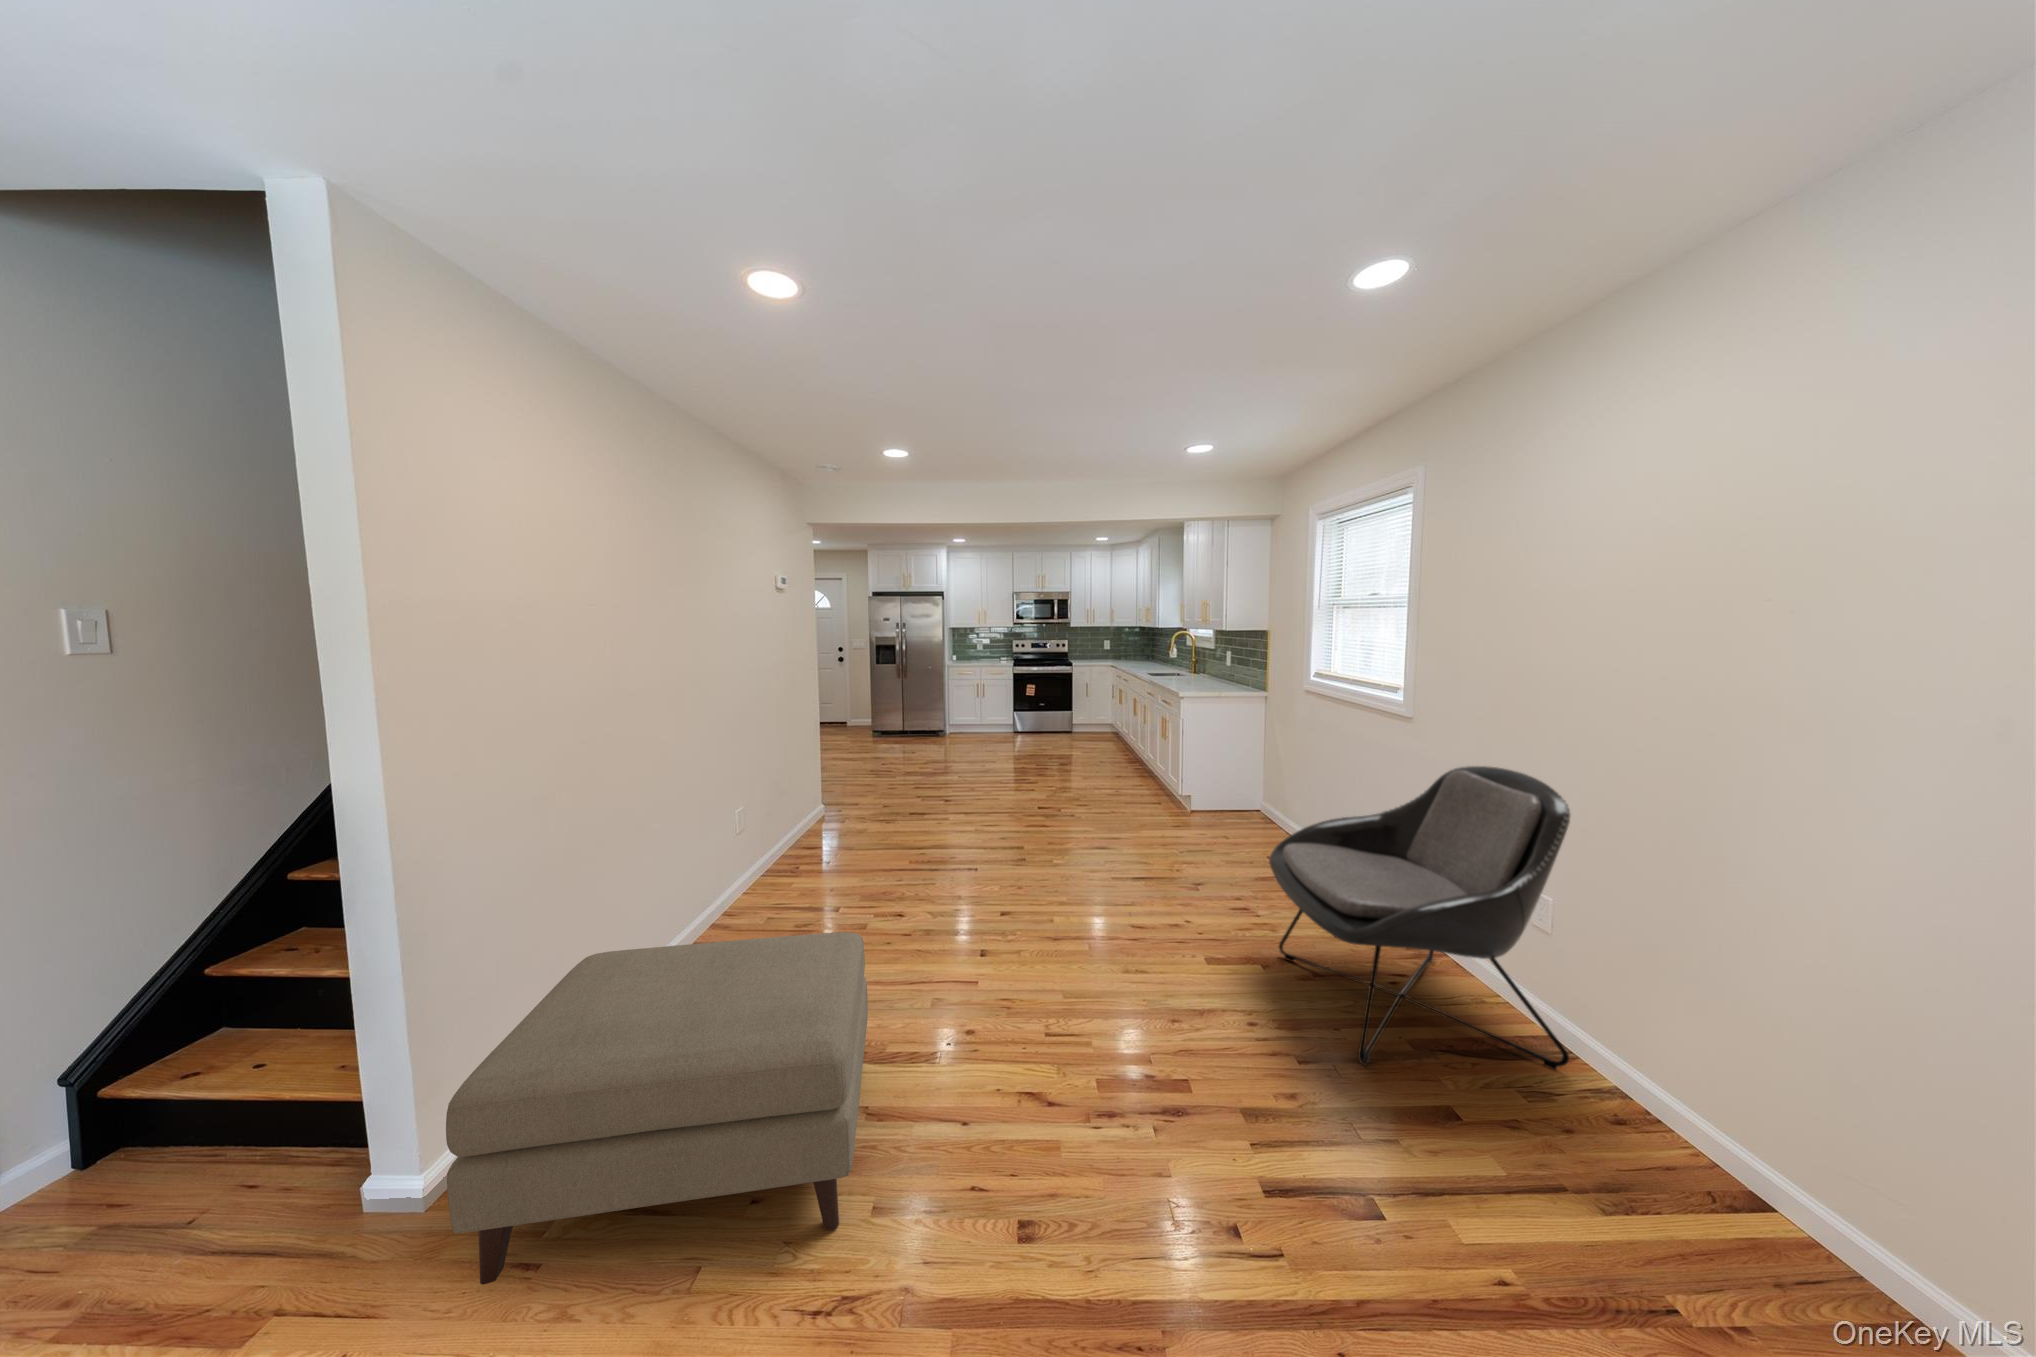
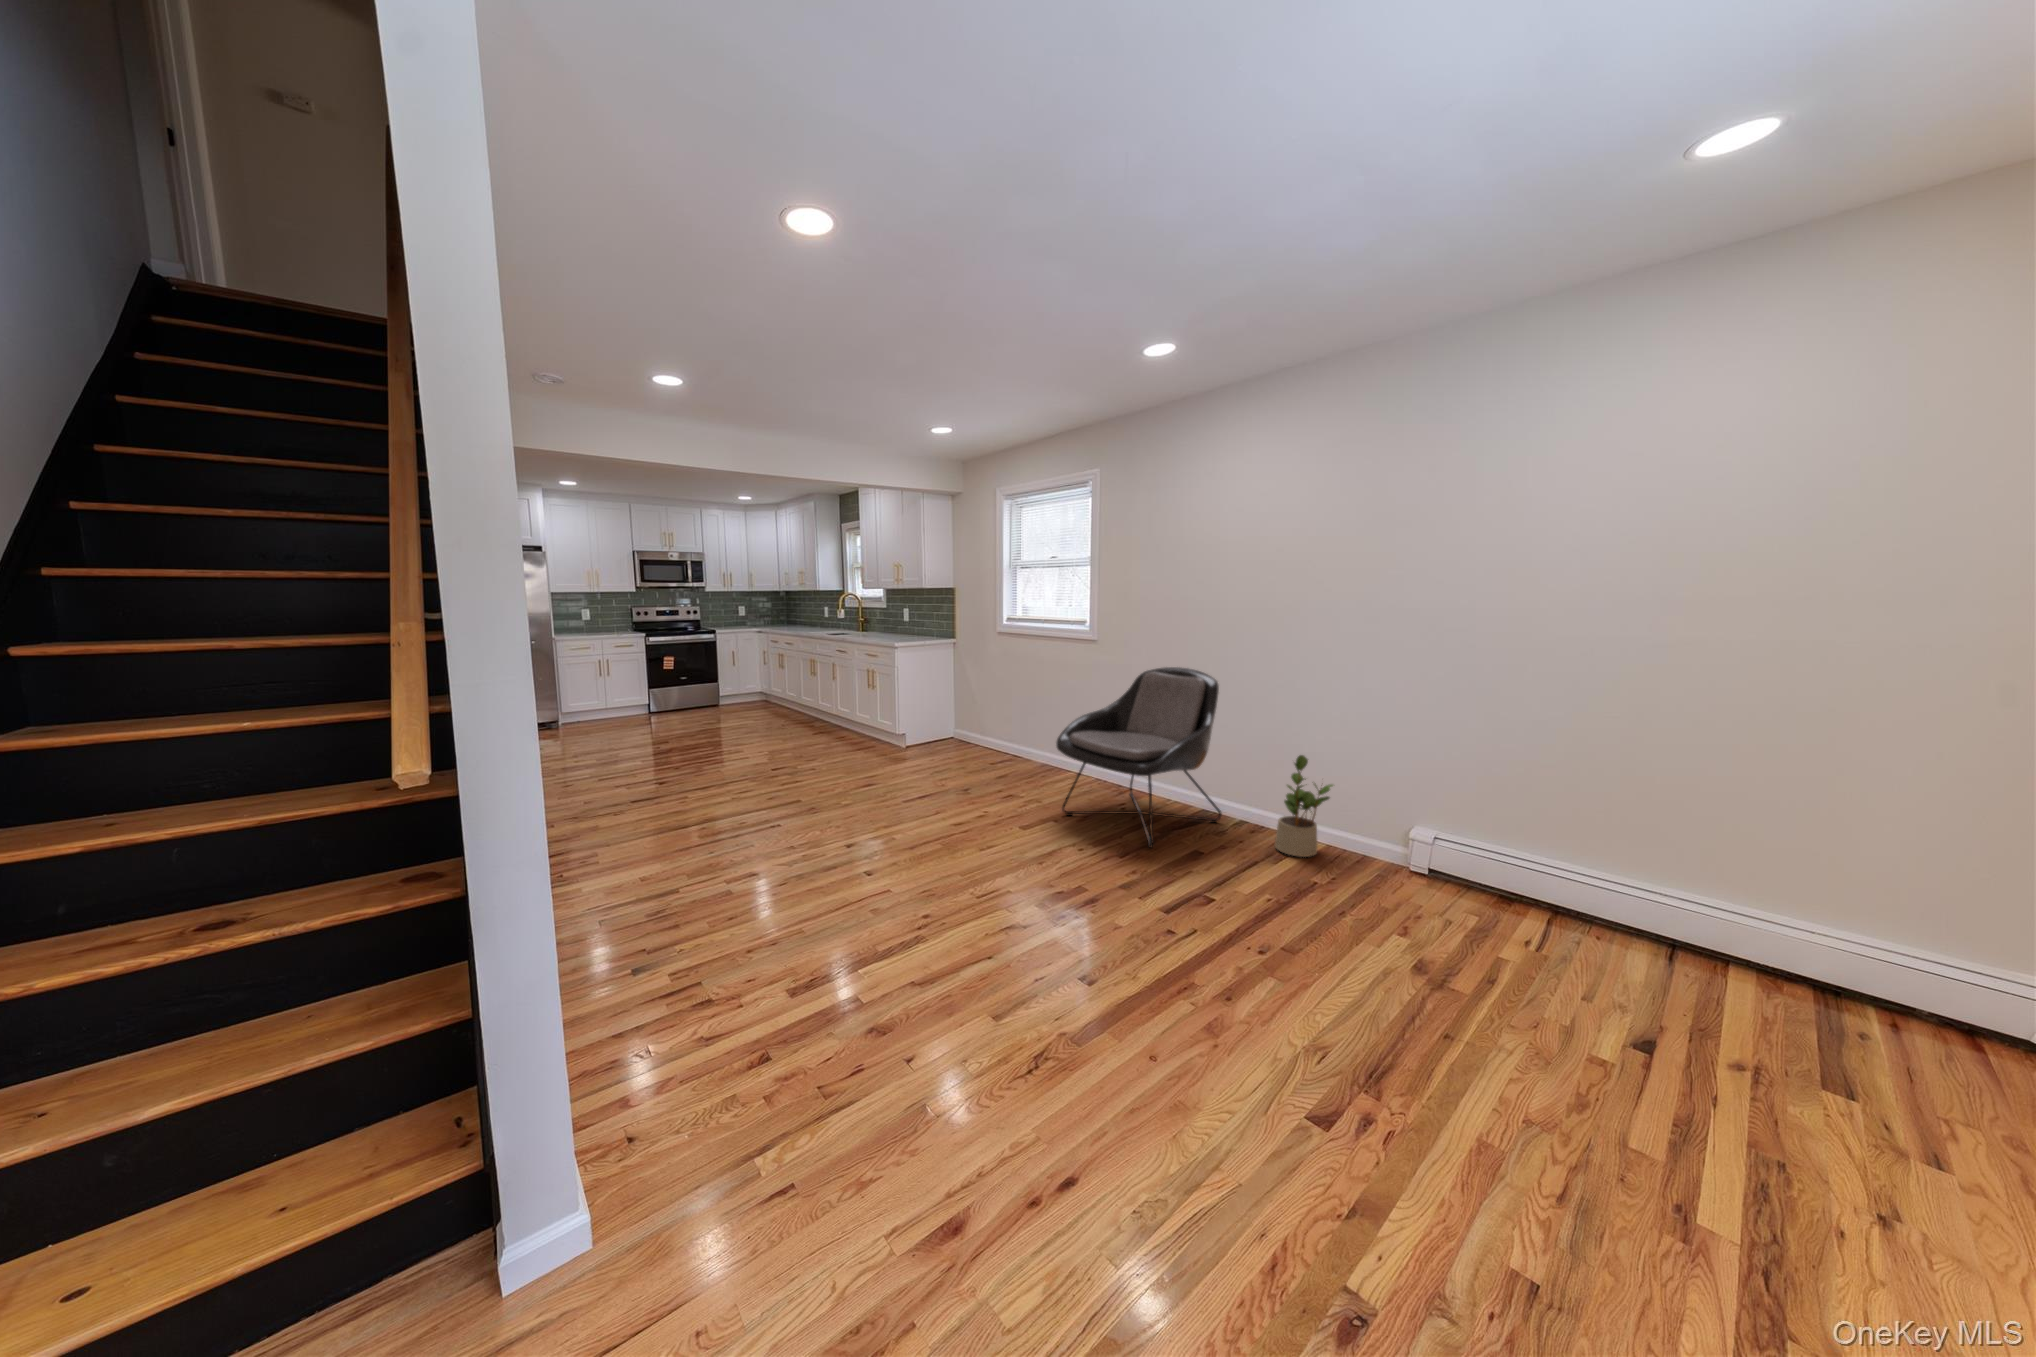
ottoman: present [446,932,868,1285] -> none [618,851,997,1224]
potted plant: none [1652,1010,1846,1255] -> present [1275,755,1333,857]

